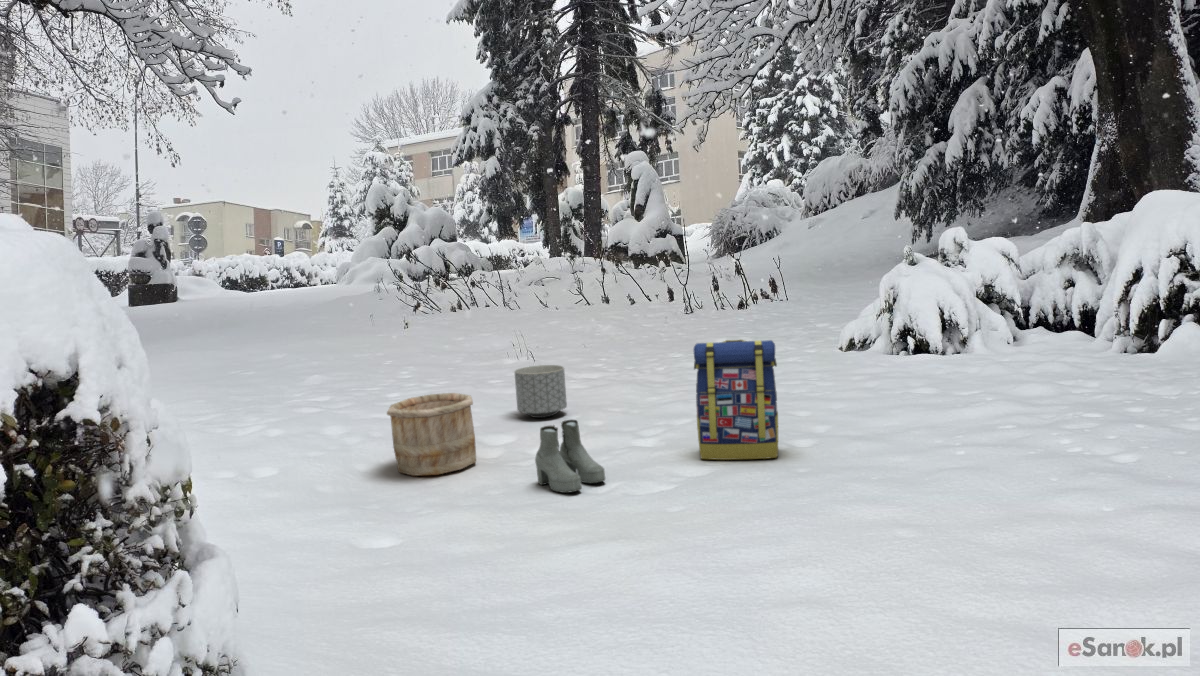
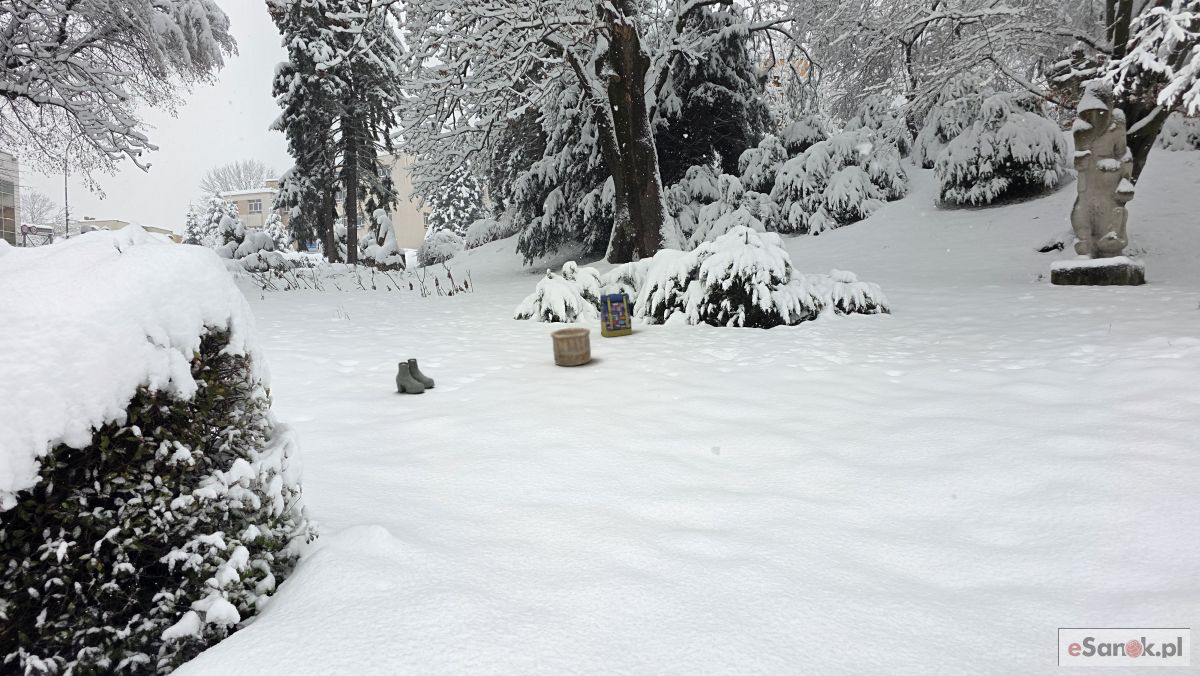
backpack: present [694,340,778,460] -> present [600,293,632,337]
planter: present [515,365,567,418] -> none [355,337,388,366]
wooden bucket: present [387,393,476,476] -> present [551,328,591,366]

